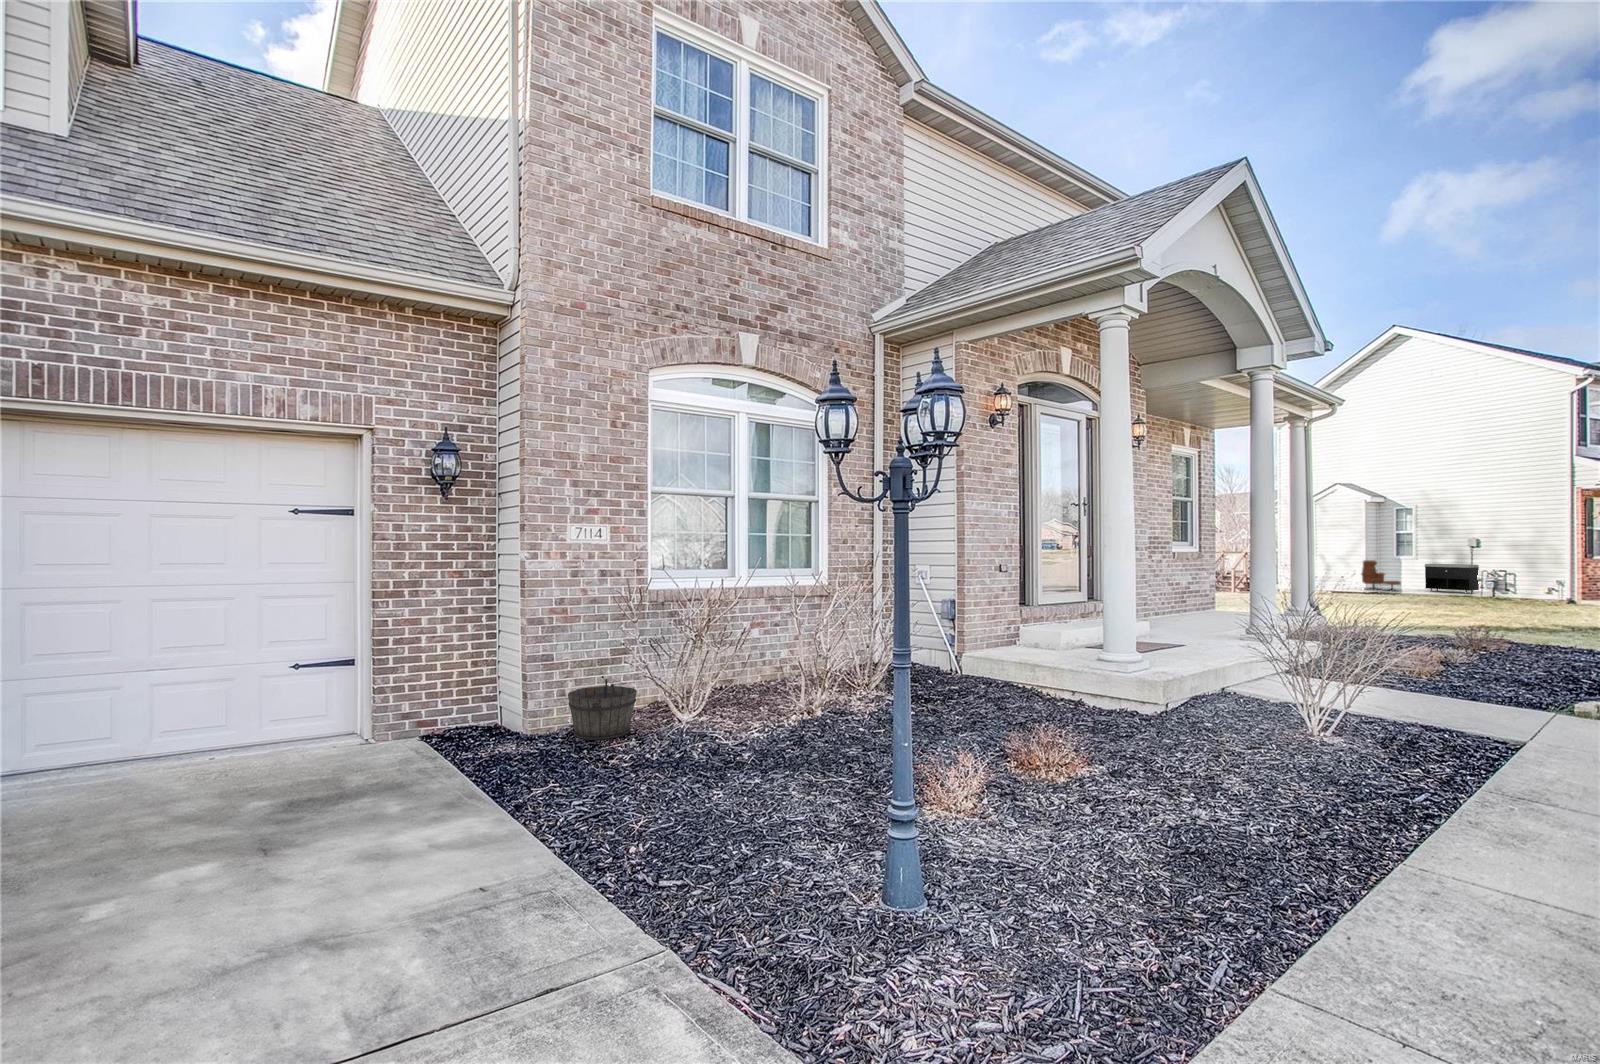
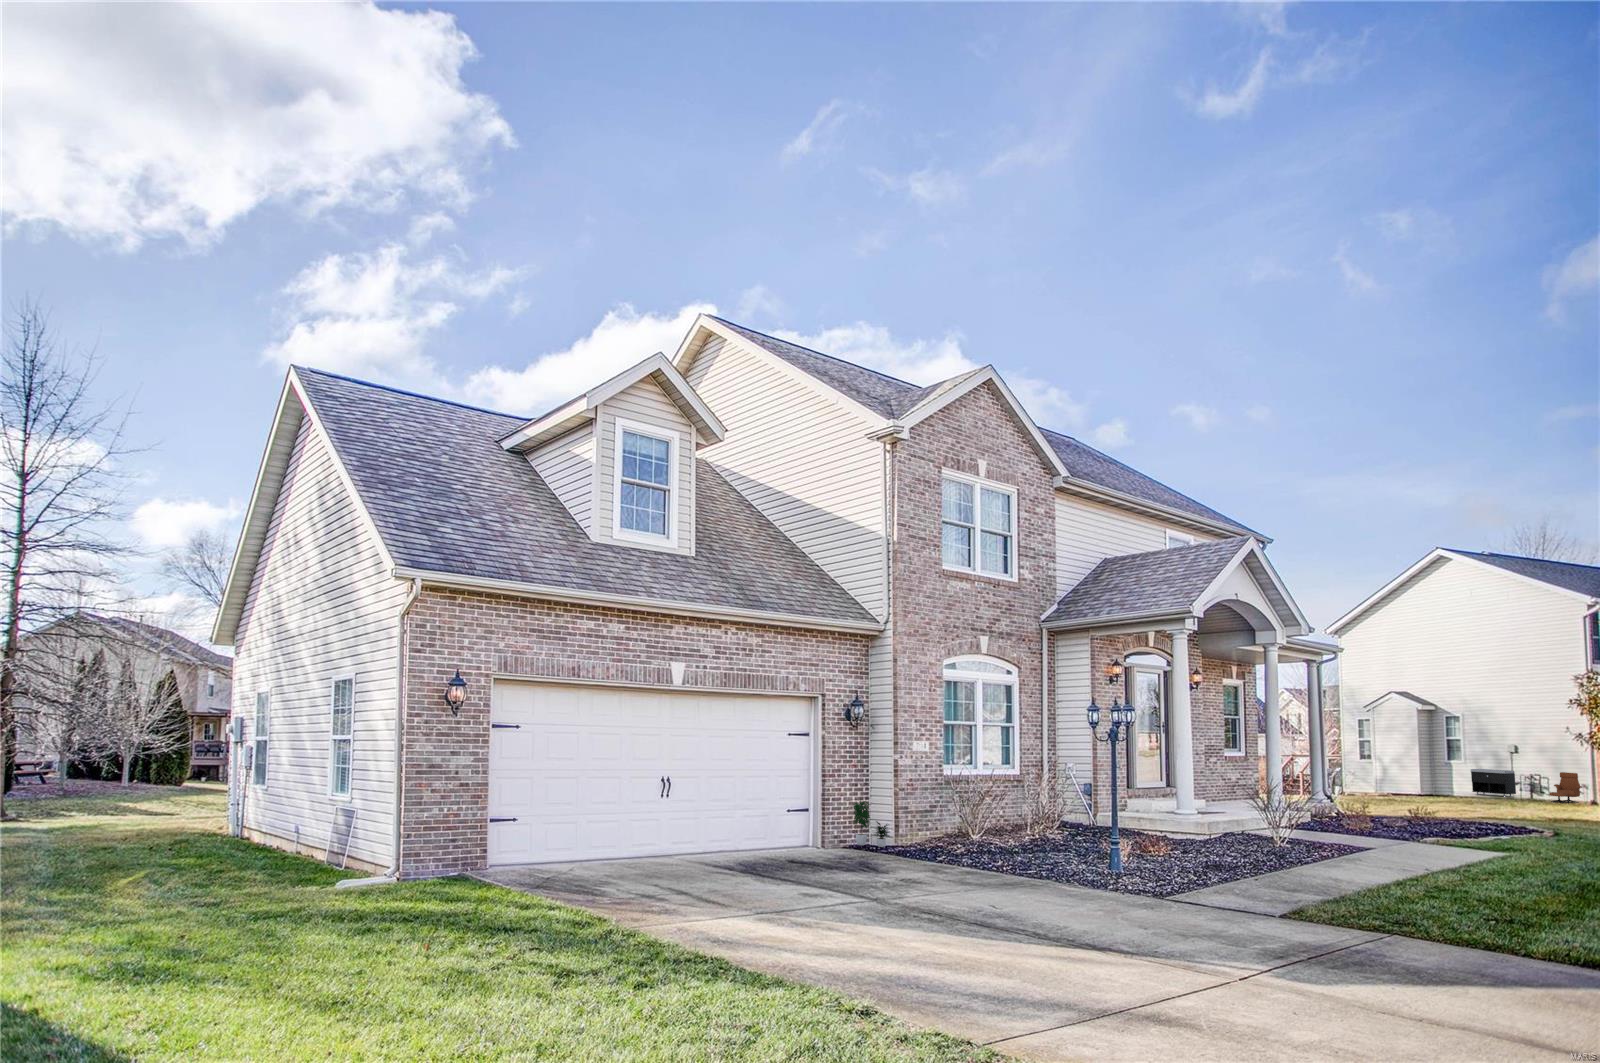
lounge chair: present [1361,560,1401,591] -> present [1549,772,1582,803]
potted plant: none [430,639,508,739] -> present [853,800,889,847]
wooden bucket: present [568,676,637,740] -> none [917,818,950,848]

